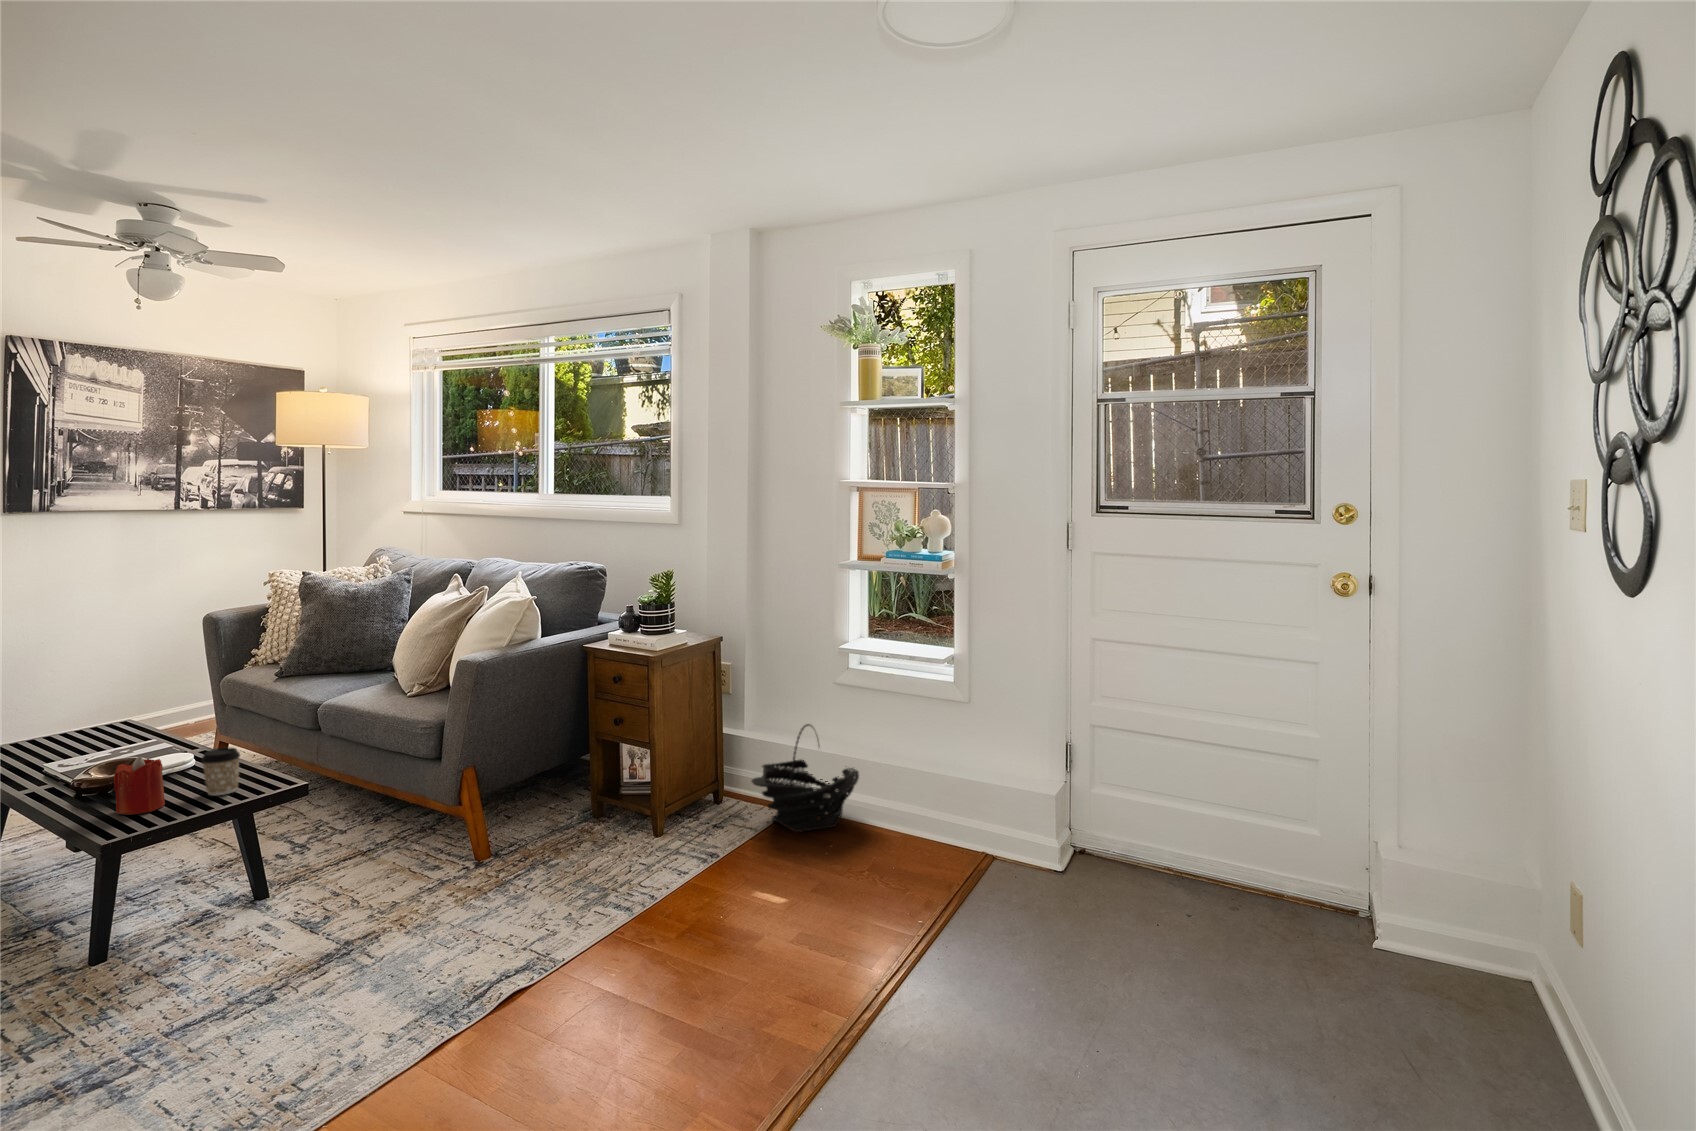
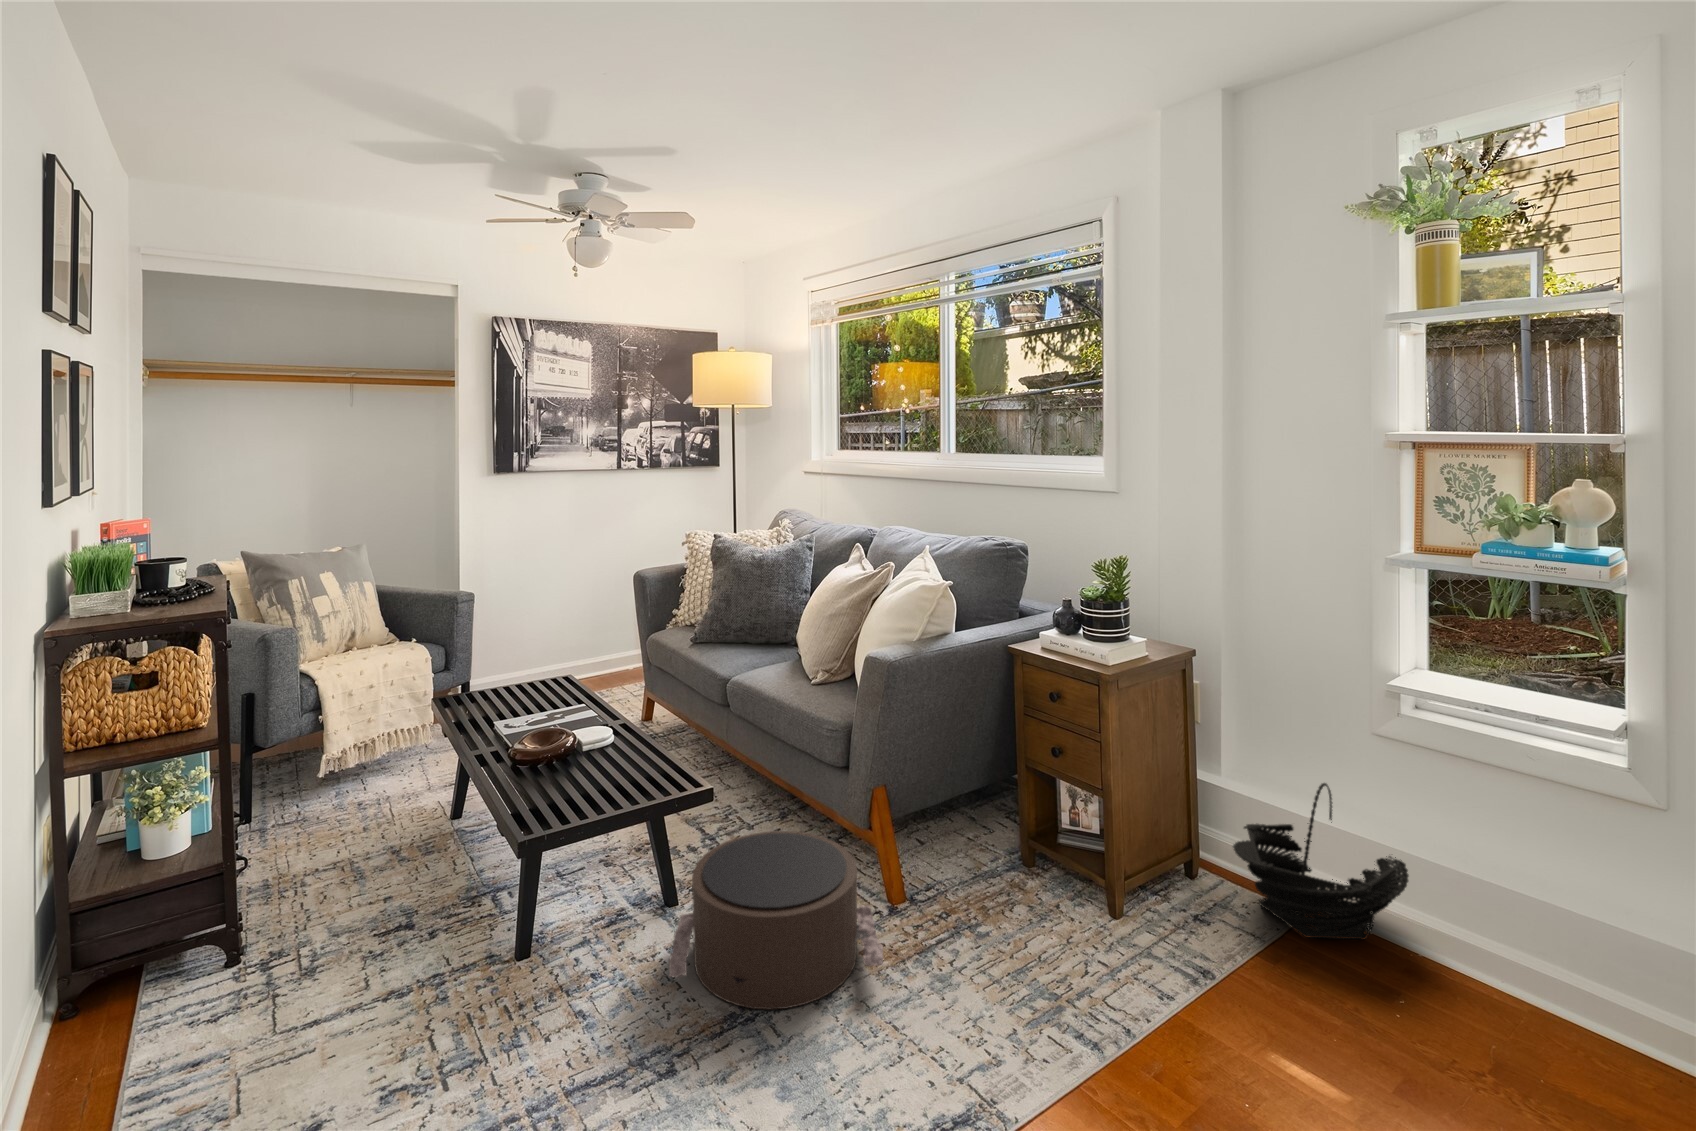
coffee cup: present [201,748,240,795] -> none [615,743,652,797]
candle: present [114,756,165,815] -> none [537,748,583,811]
pouf: none [263,811,468,948] -> present [669,831,883,1009]

